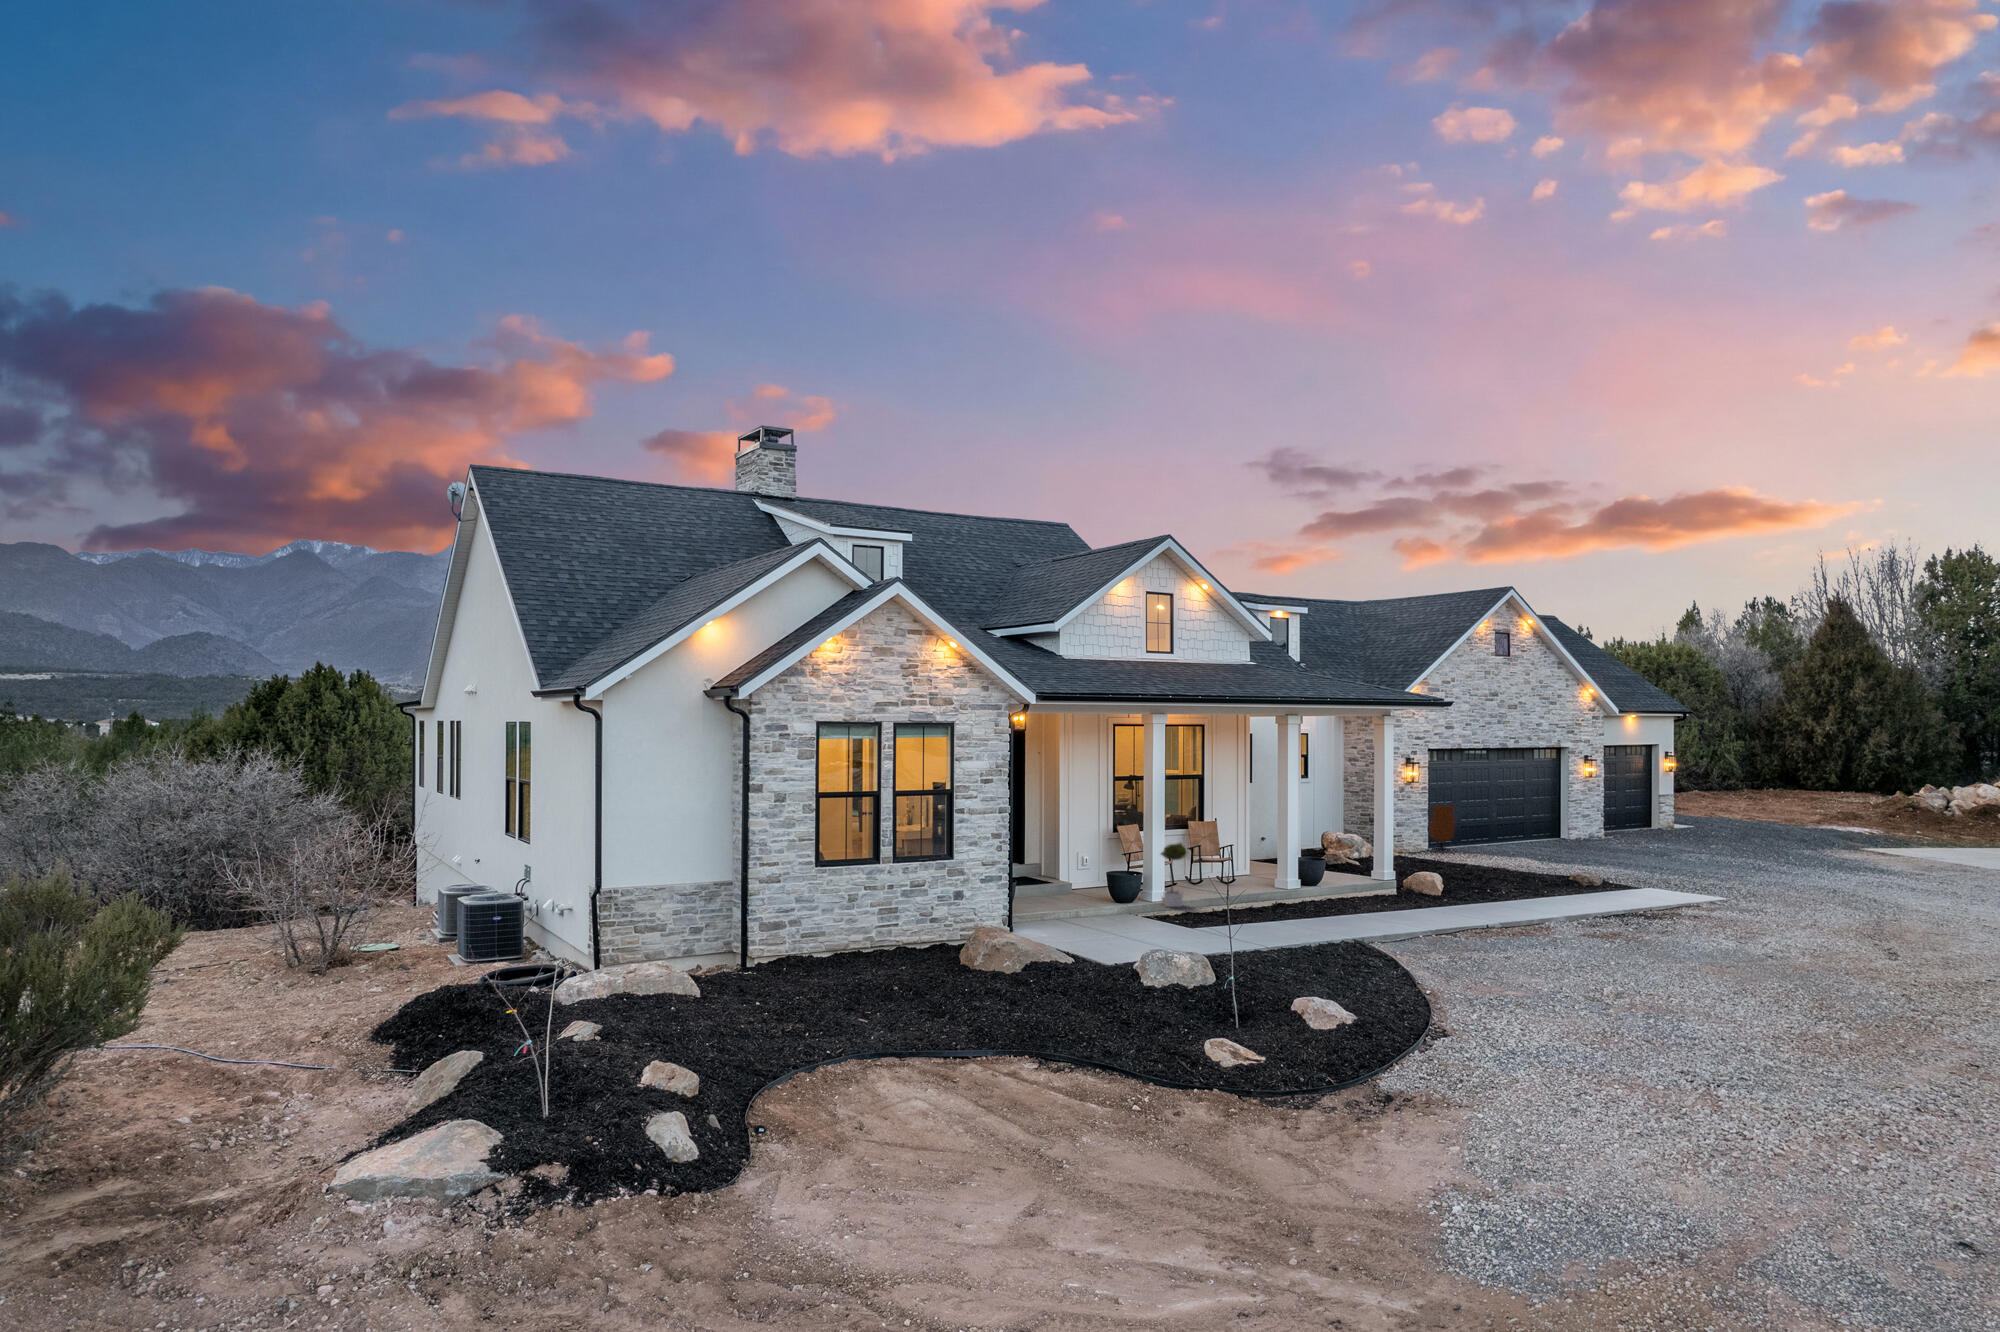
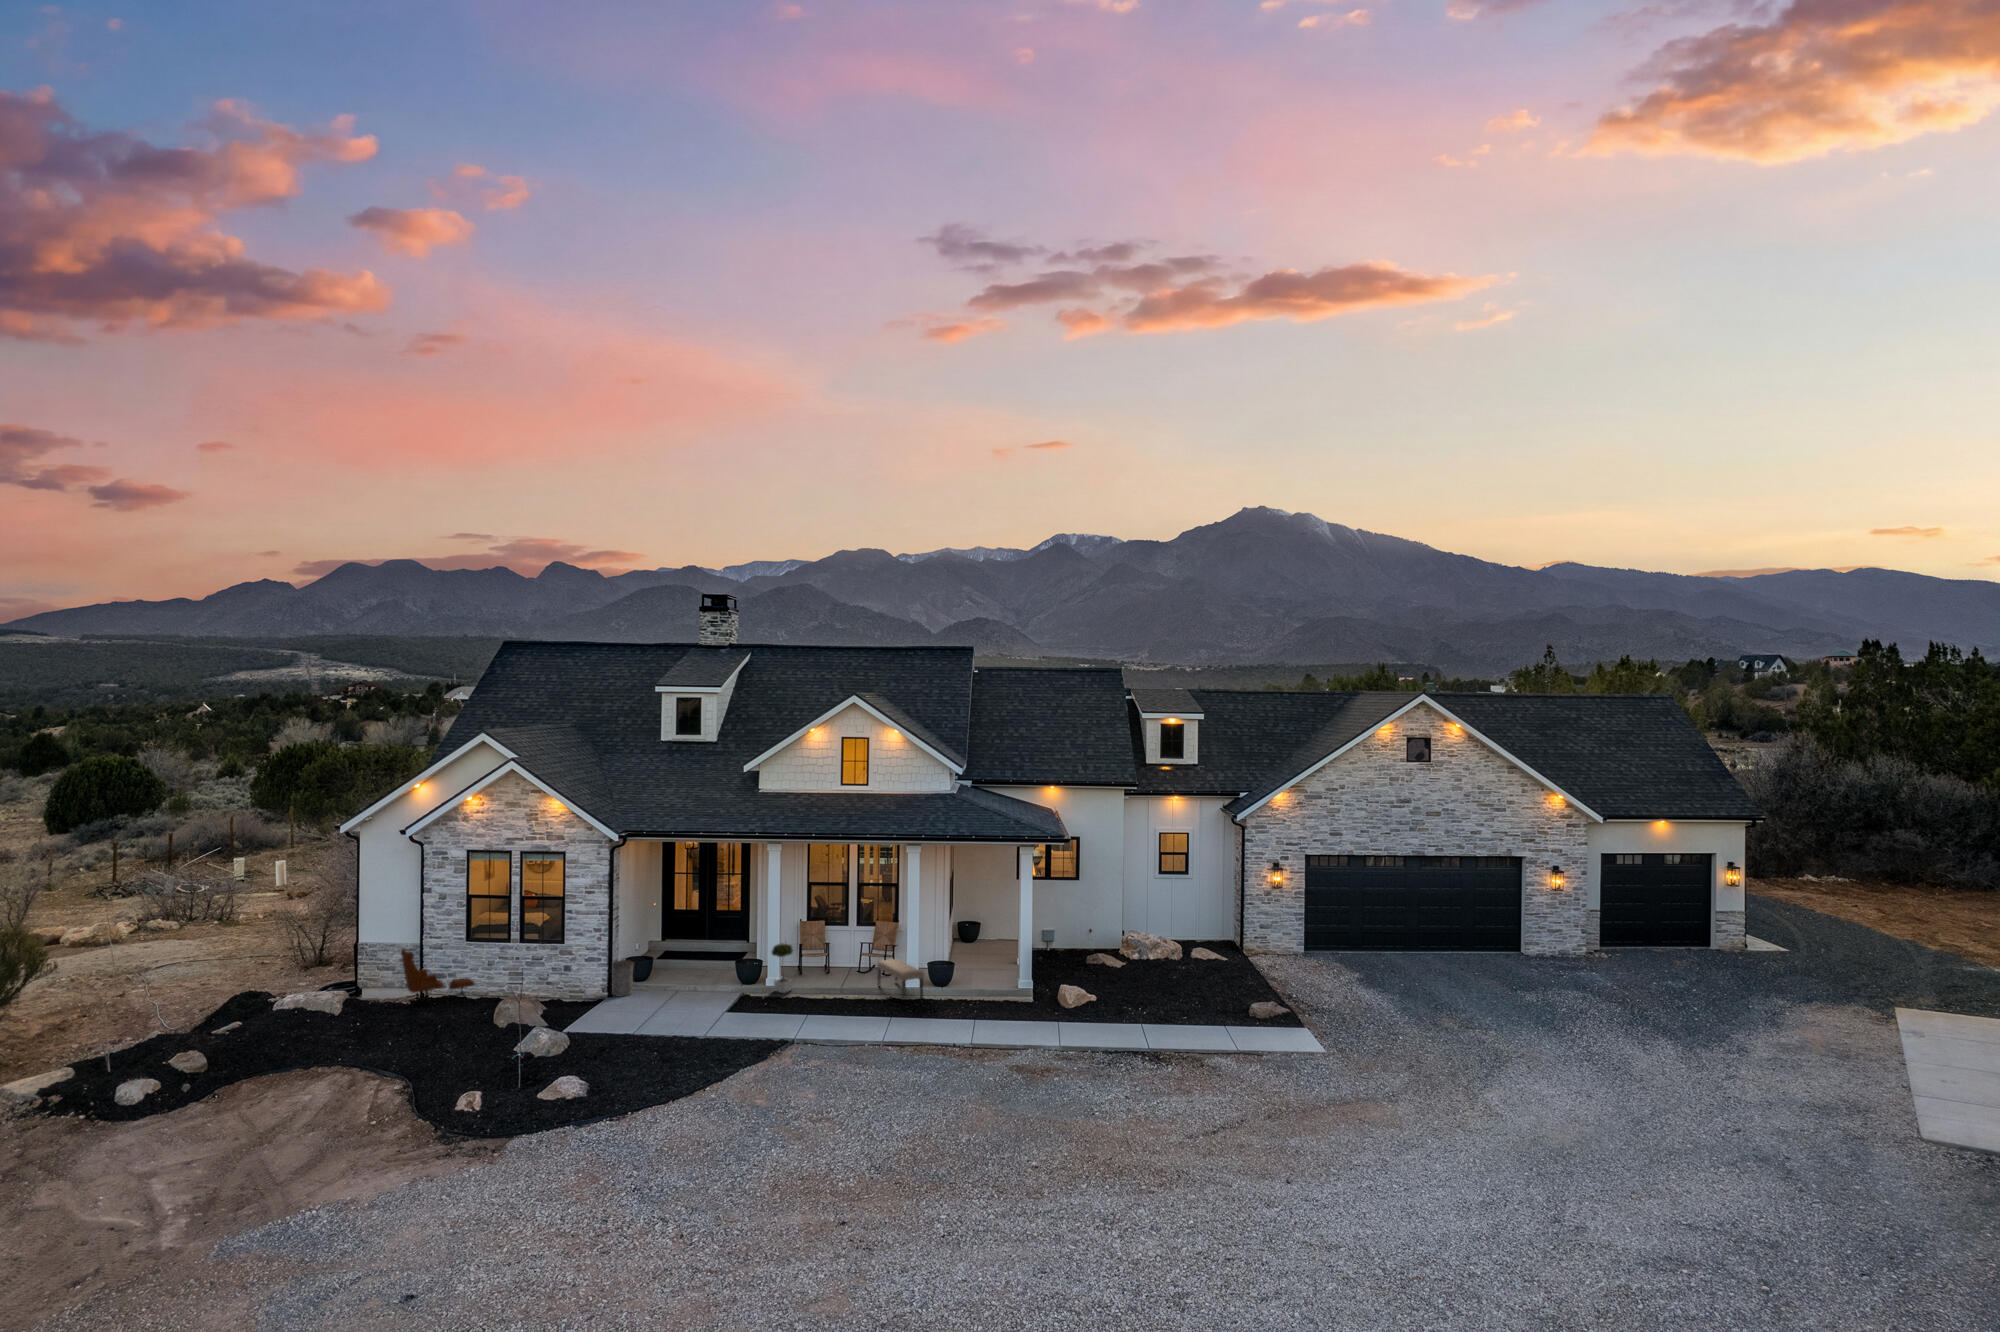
lounge chair: present [1429,805,1455,851] -> present [401,949,475,1003]
bench: none [1238,860,1315,898] -> present [877,959,924,999]
trash can: none [1005,879,1036,929] -> present [612,960,634,997]

